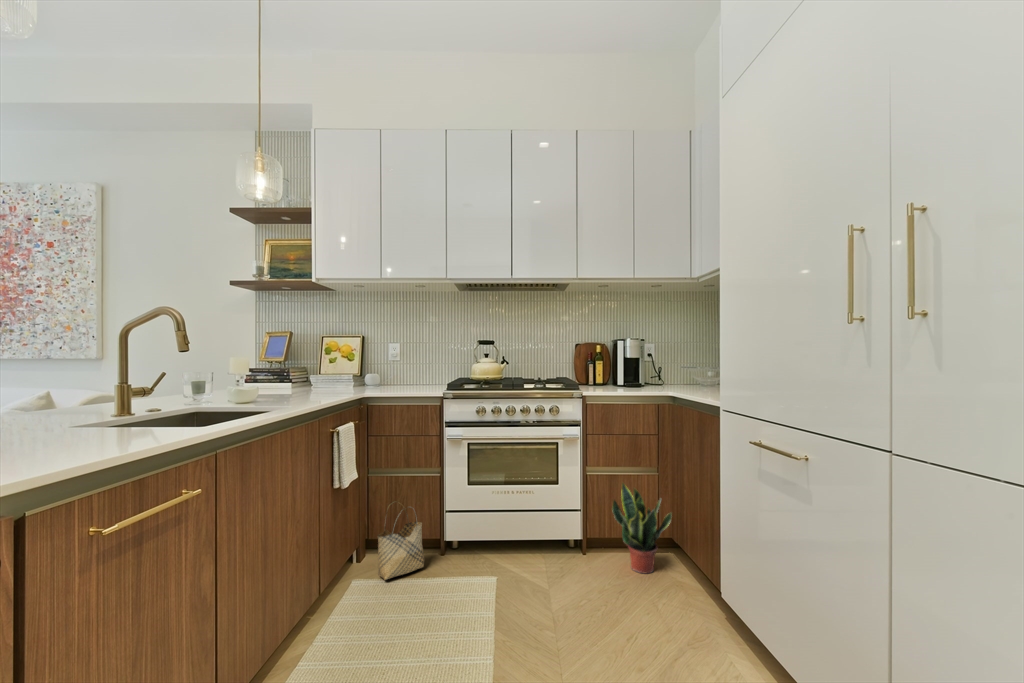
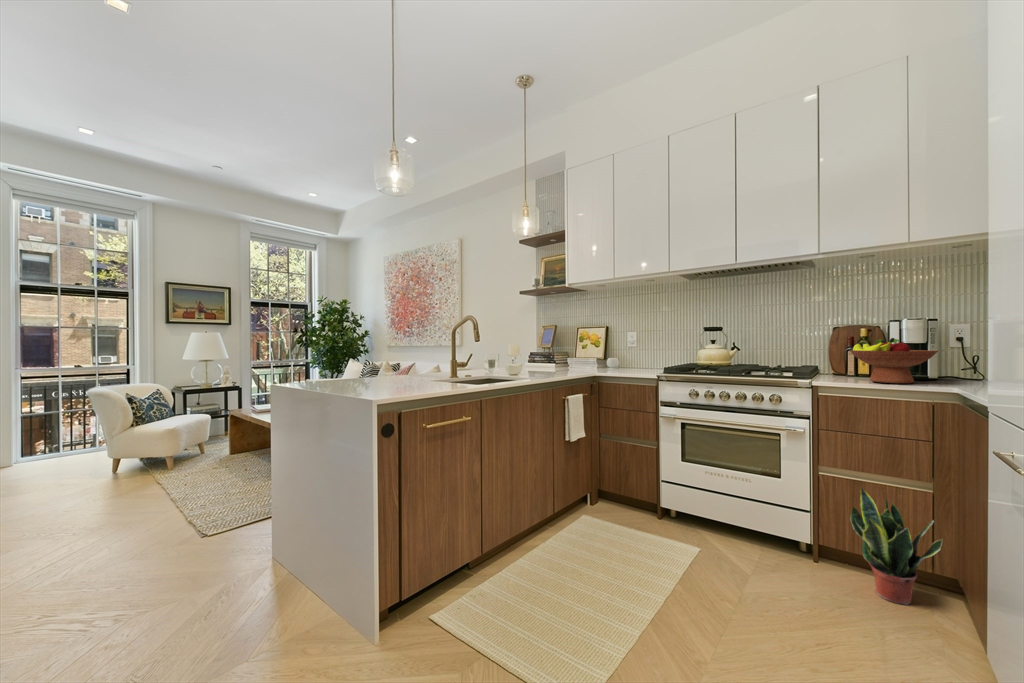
fruit bowl: none [603,354,659,391] -> present [849,338,938,383]
woven basket: present [377,502,424,580] -> none [599,462,640,523]

